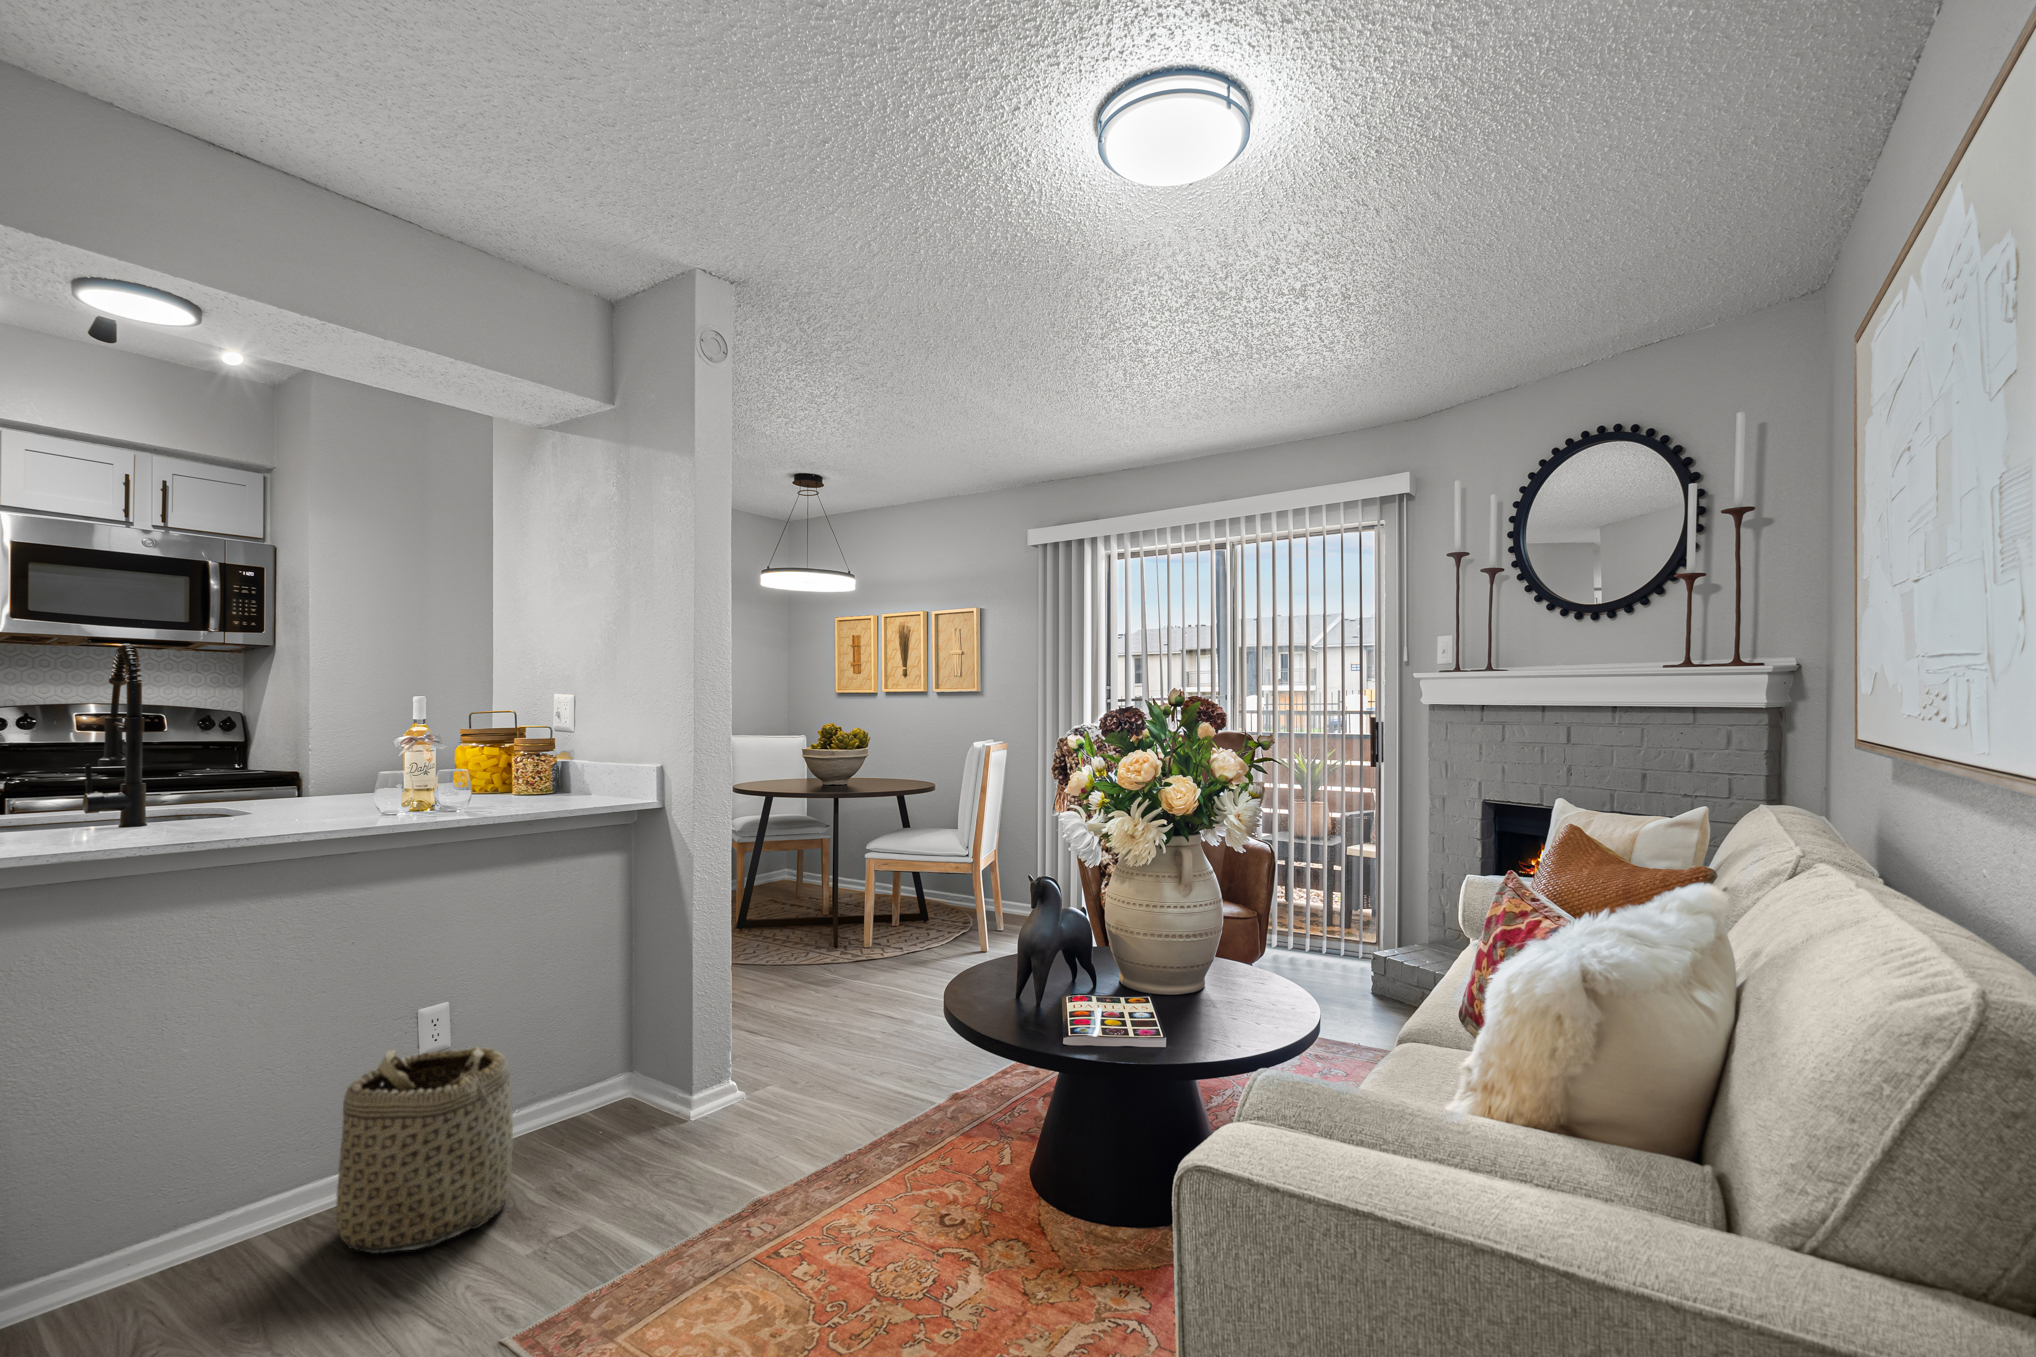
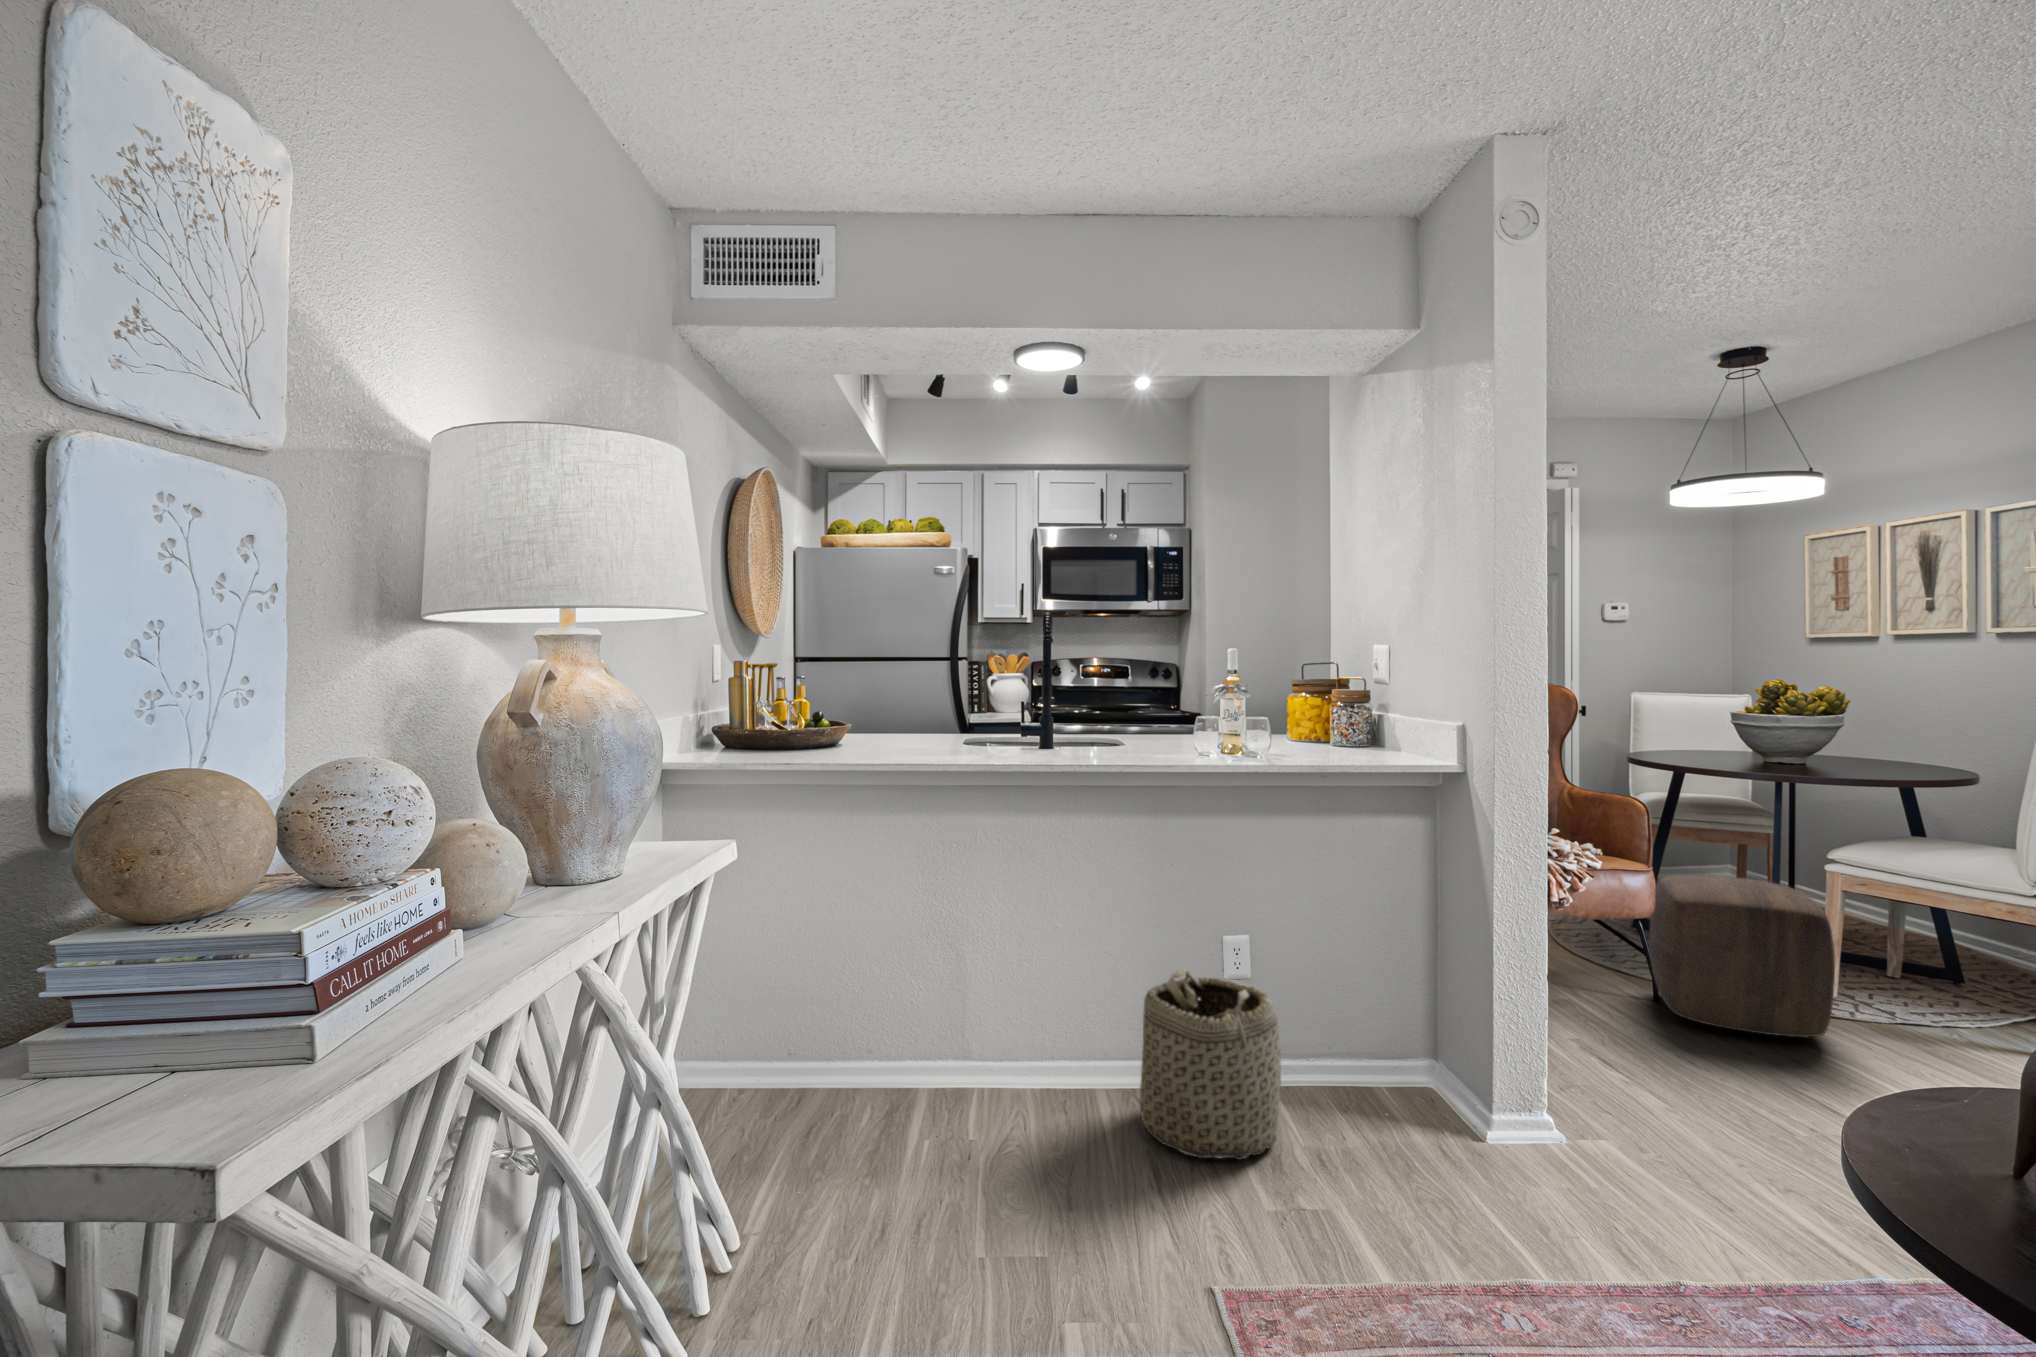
ottoman: none [767,872,881,986] -> present [1649,875,1835,1037]

